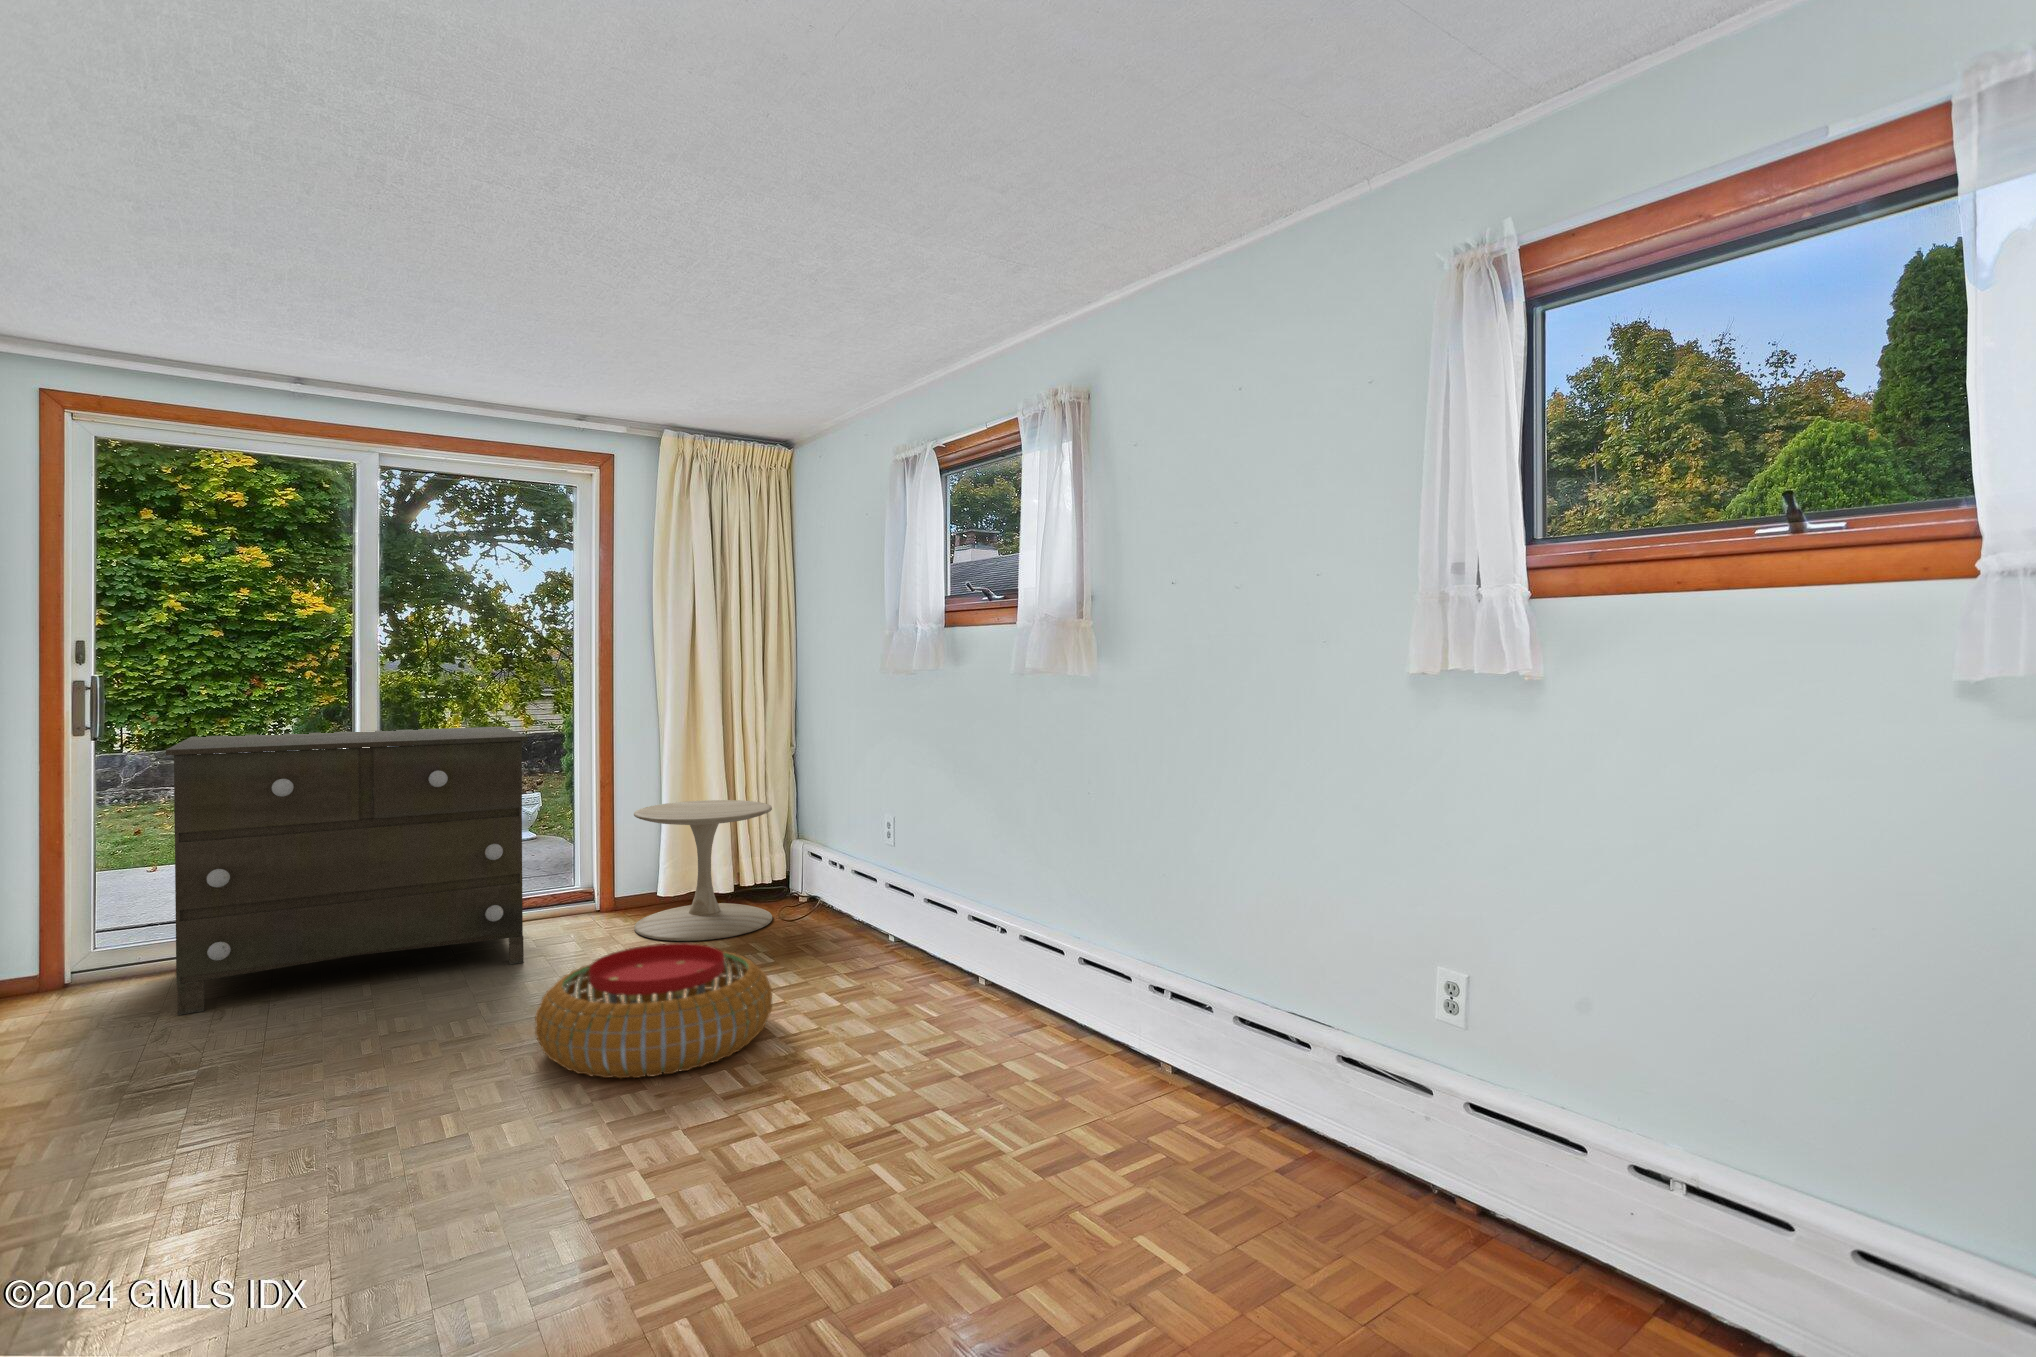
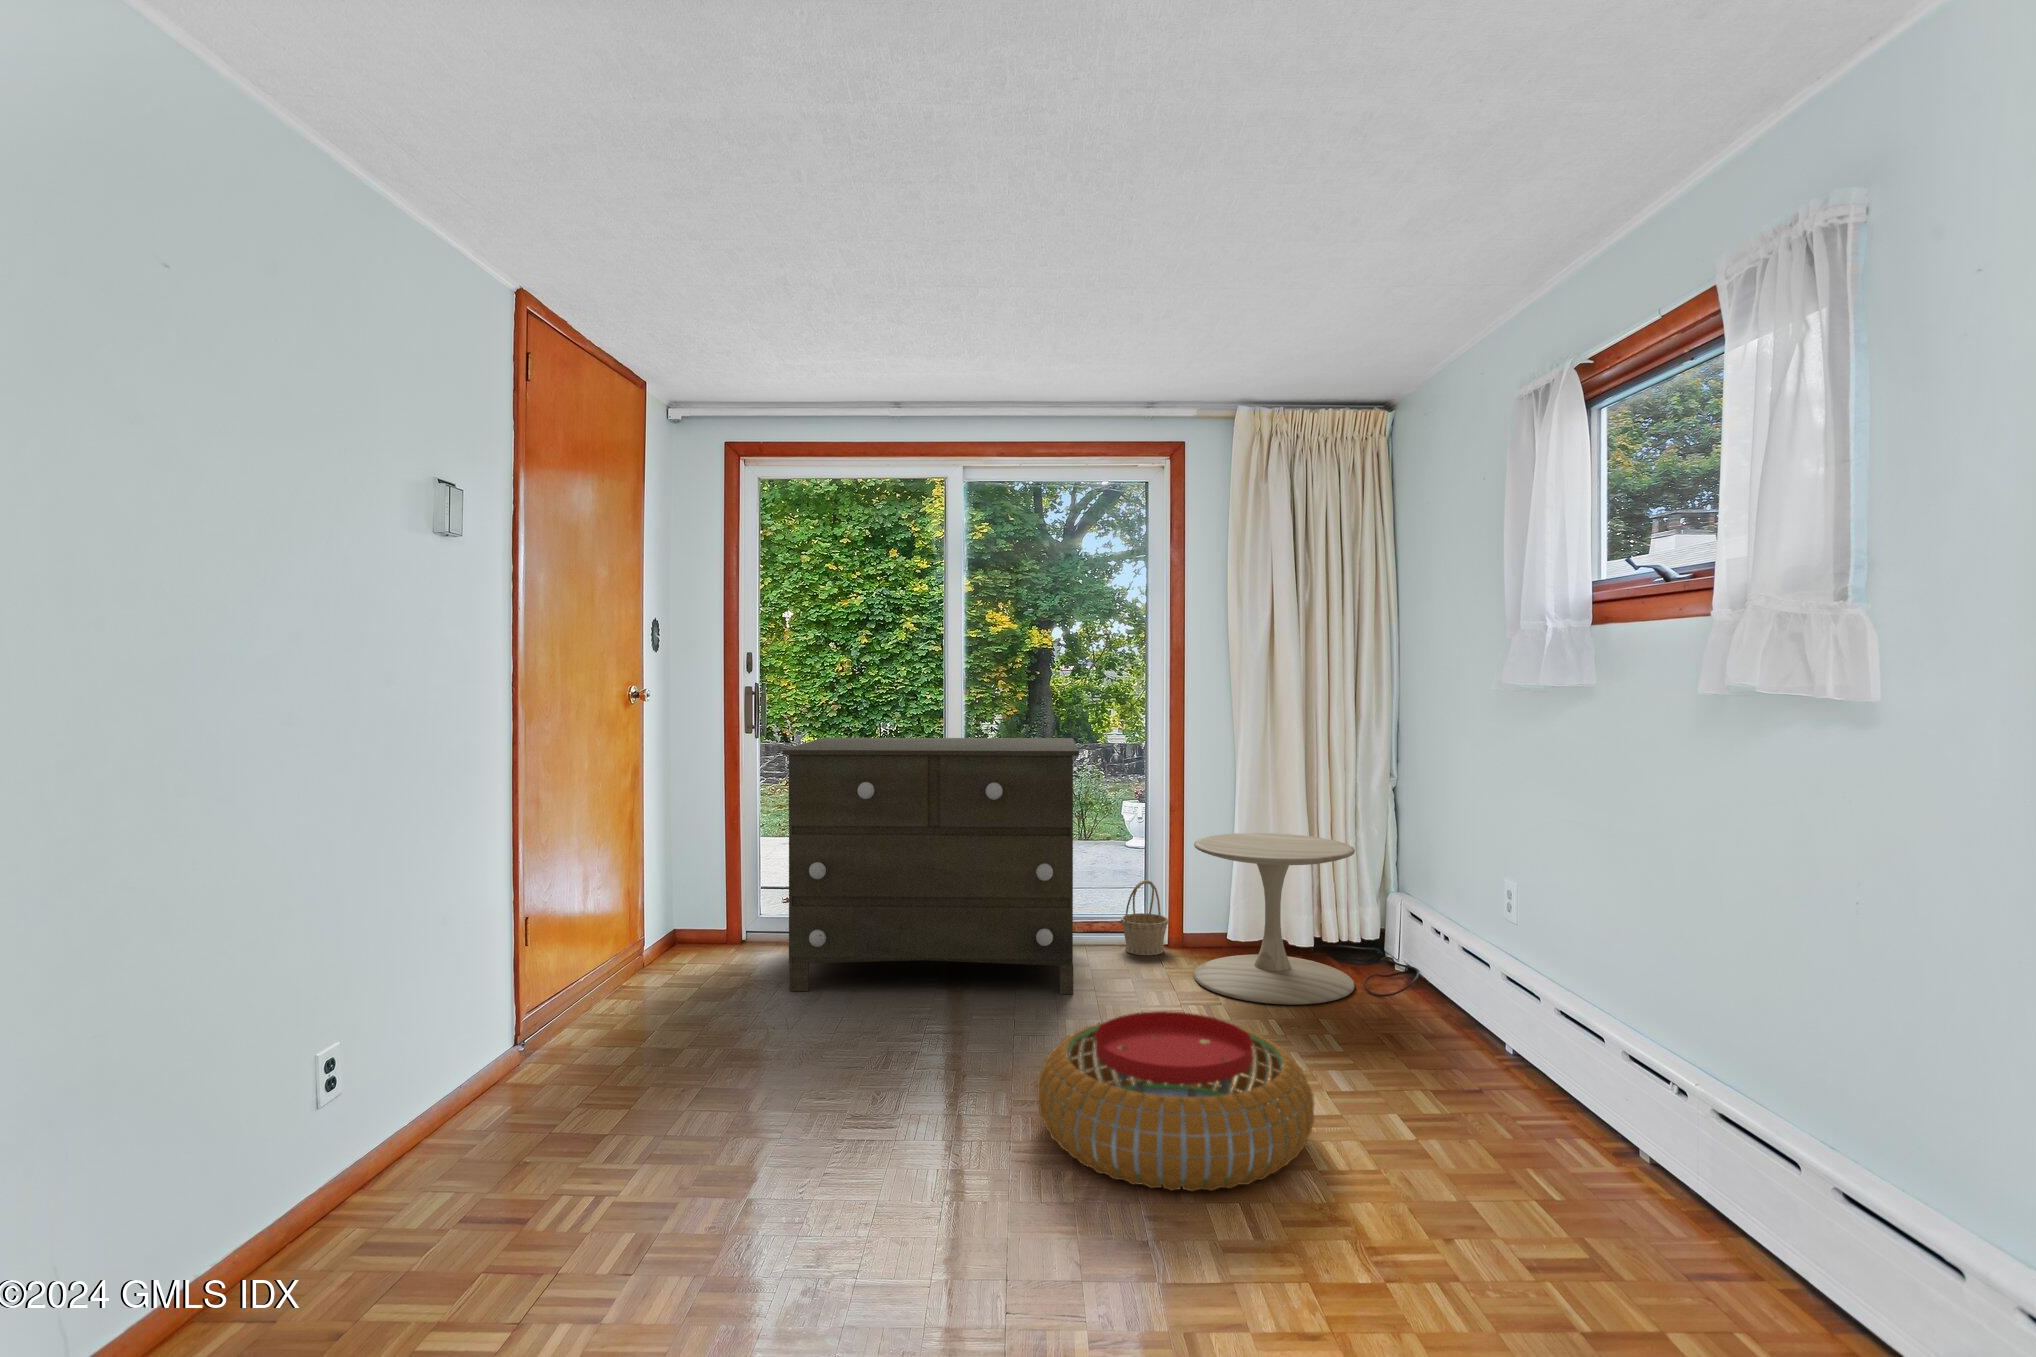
basket: none [556,854,603,923] -> present [1121,880,1168,955]

